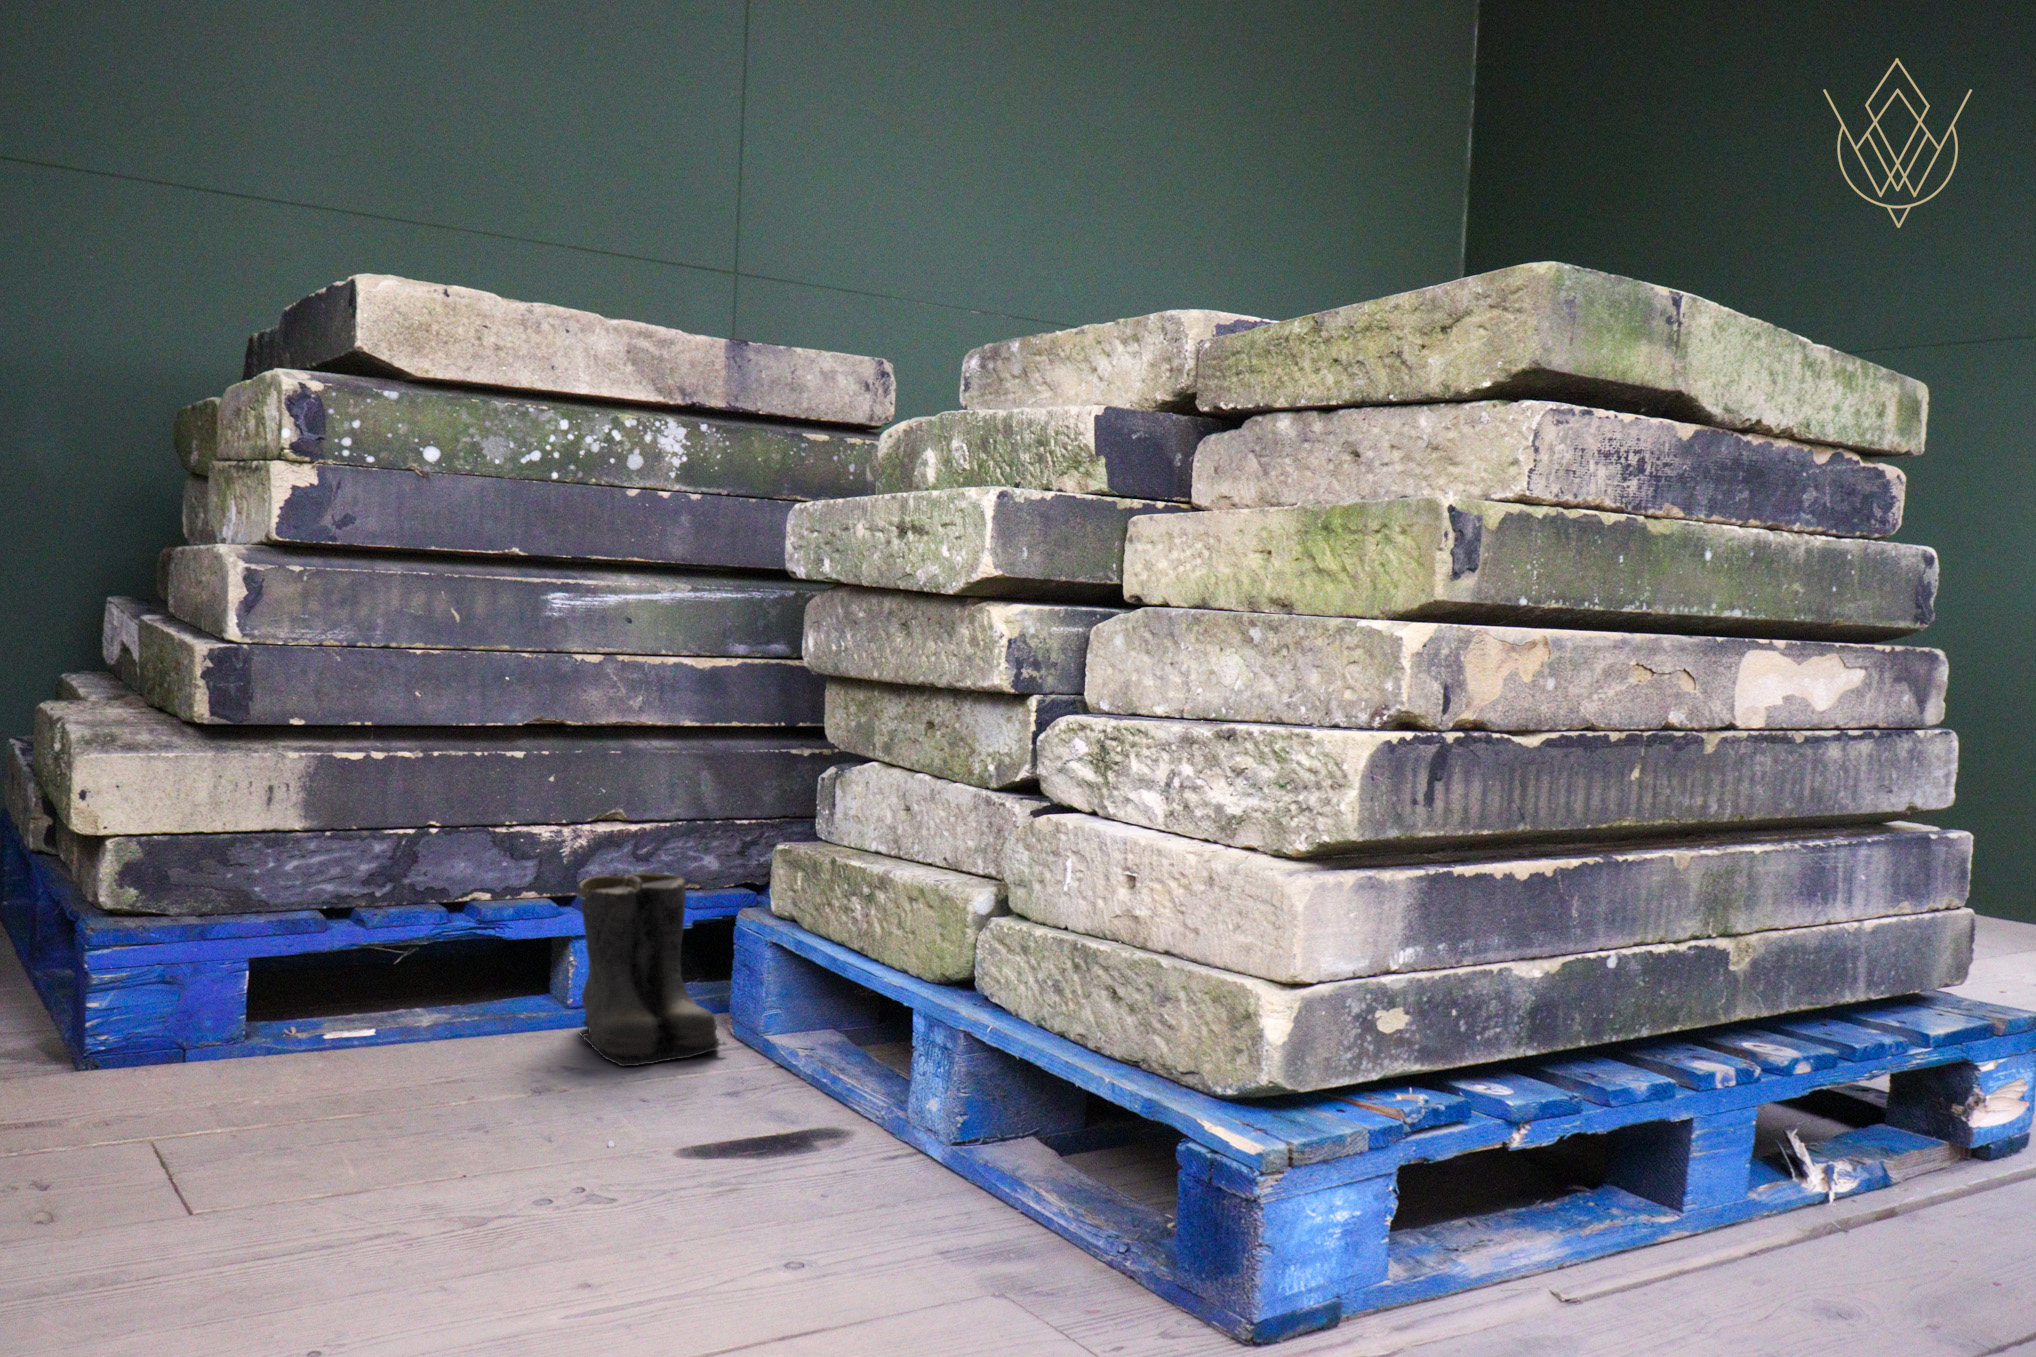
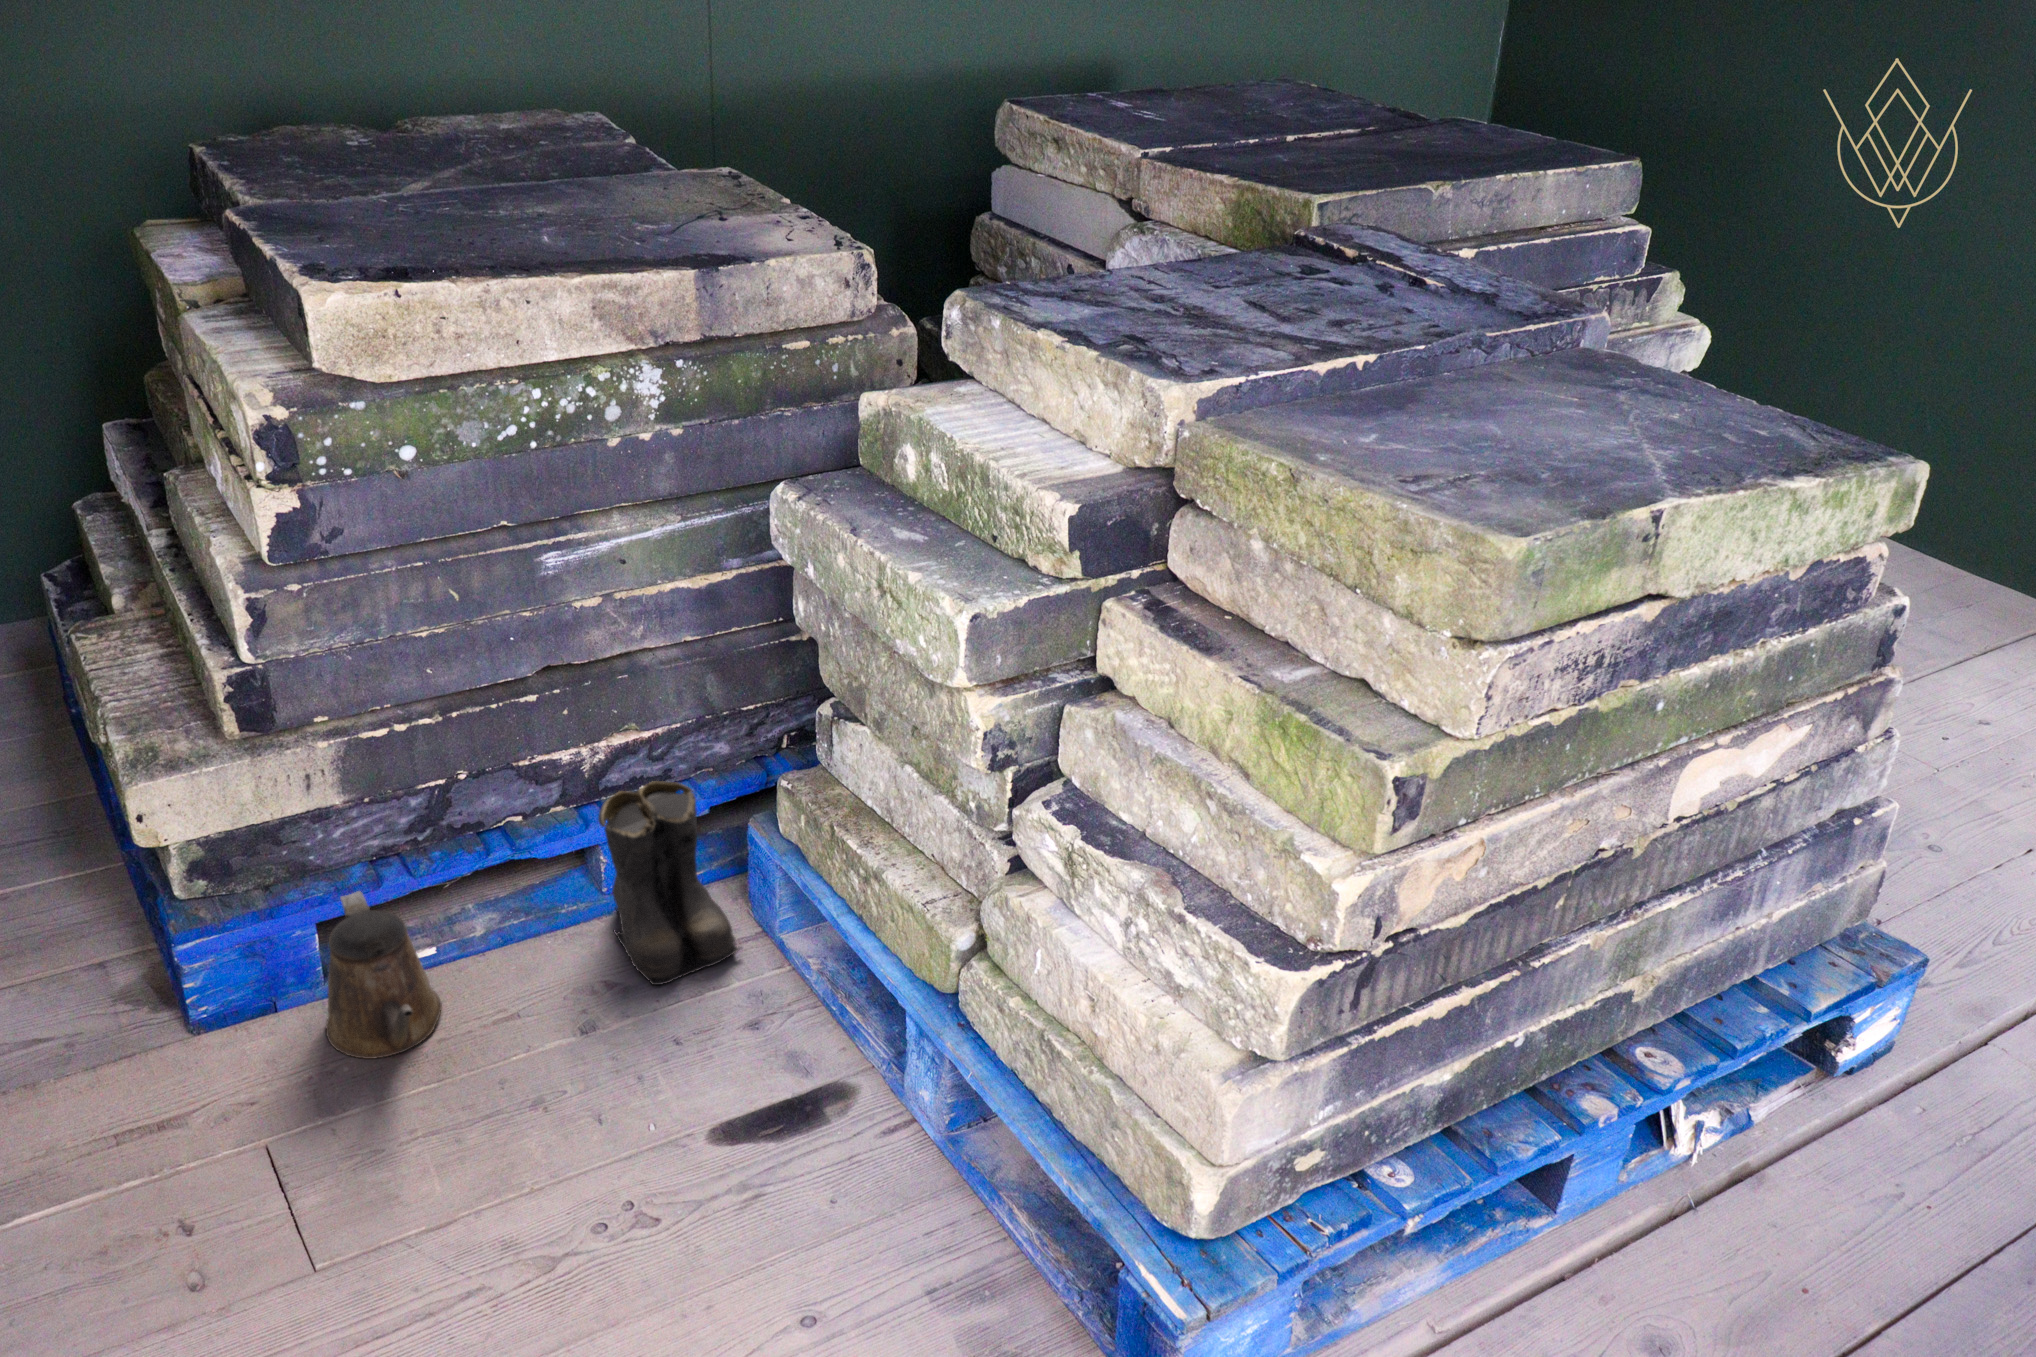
watering can: none [233,924,373,1094] -> present [326,891,442,1059]

